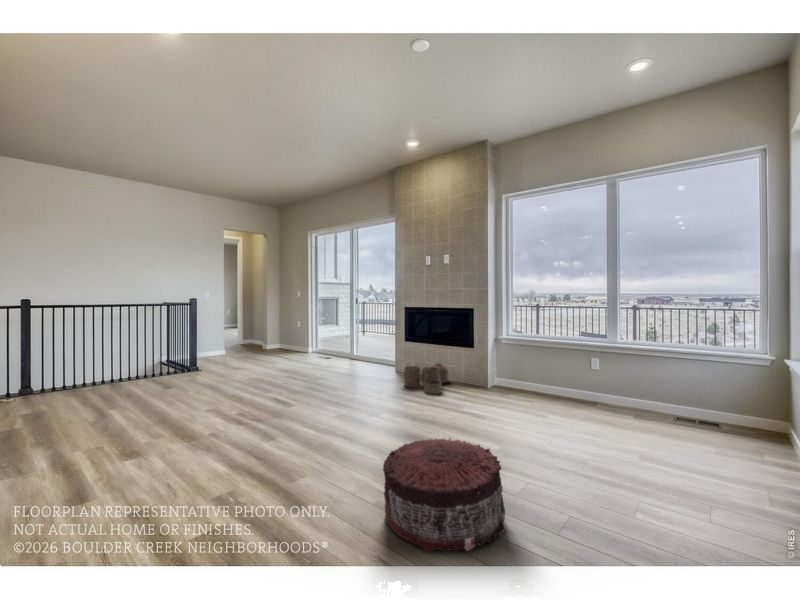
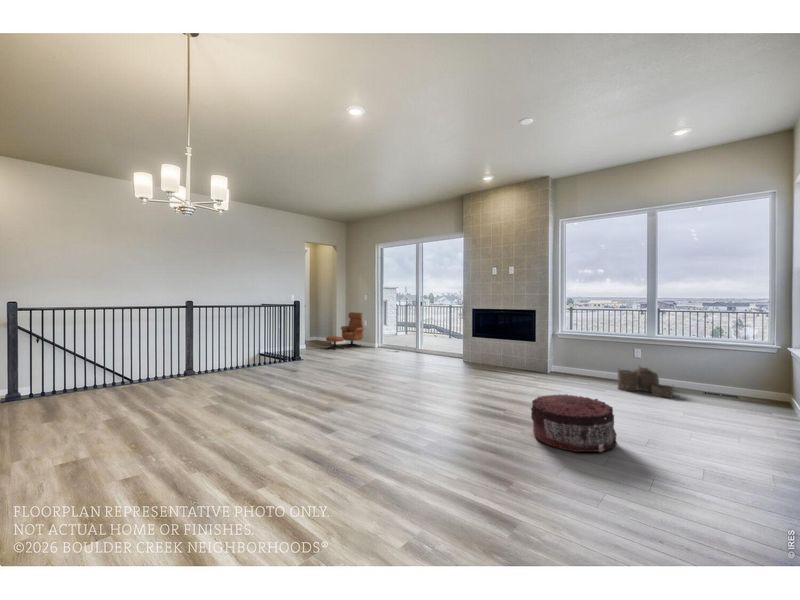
lounge chair: none [247,312,297,356] -> present [326,312,364,350]
woven basket: present [404,363,448,394] -> present [618,367,673,398]

